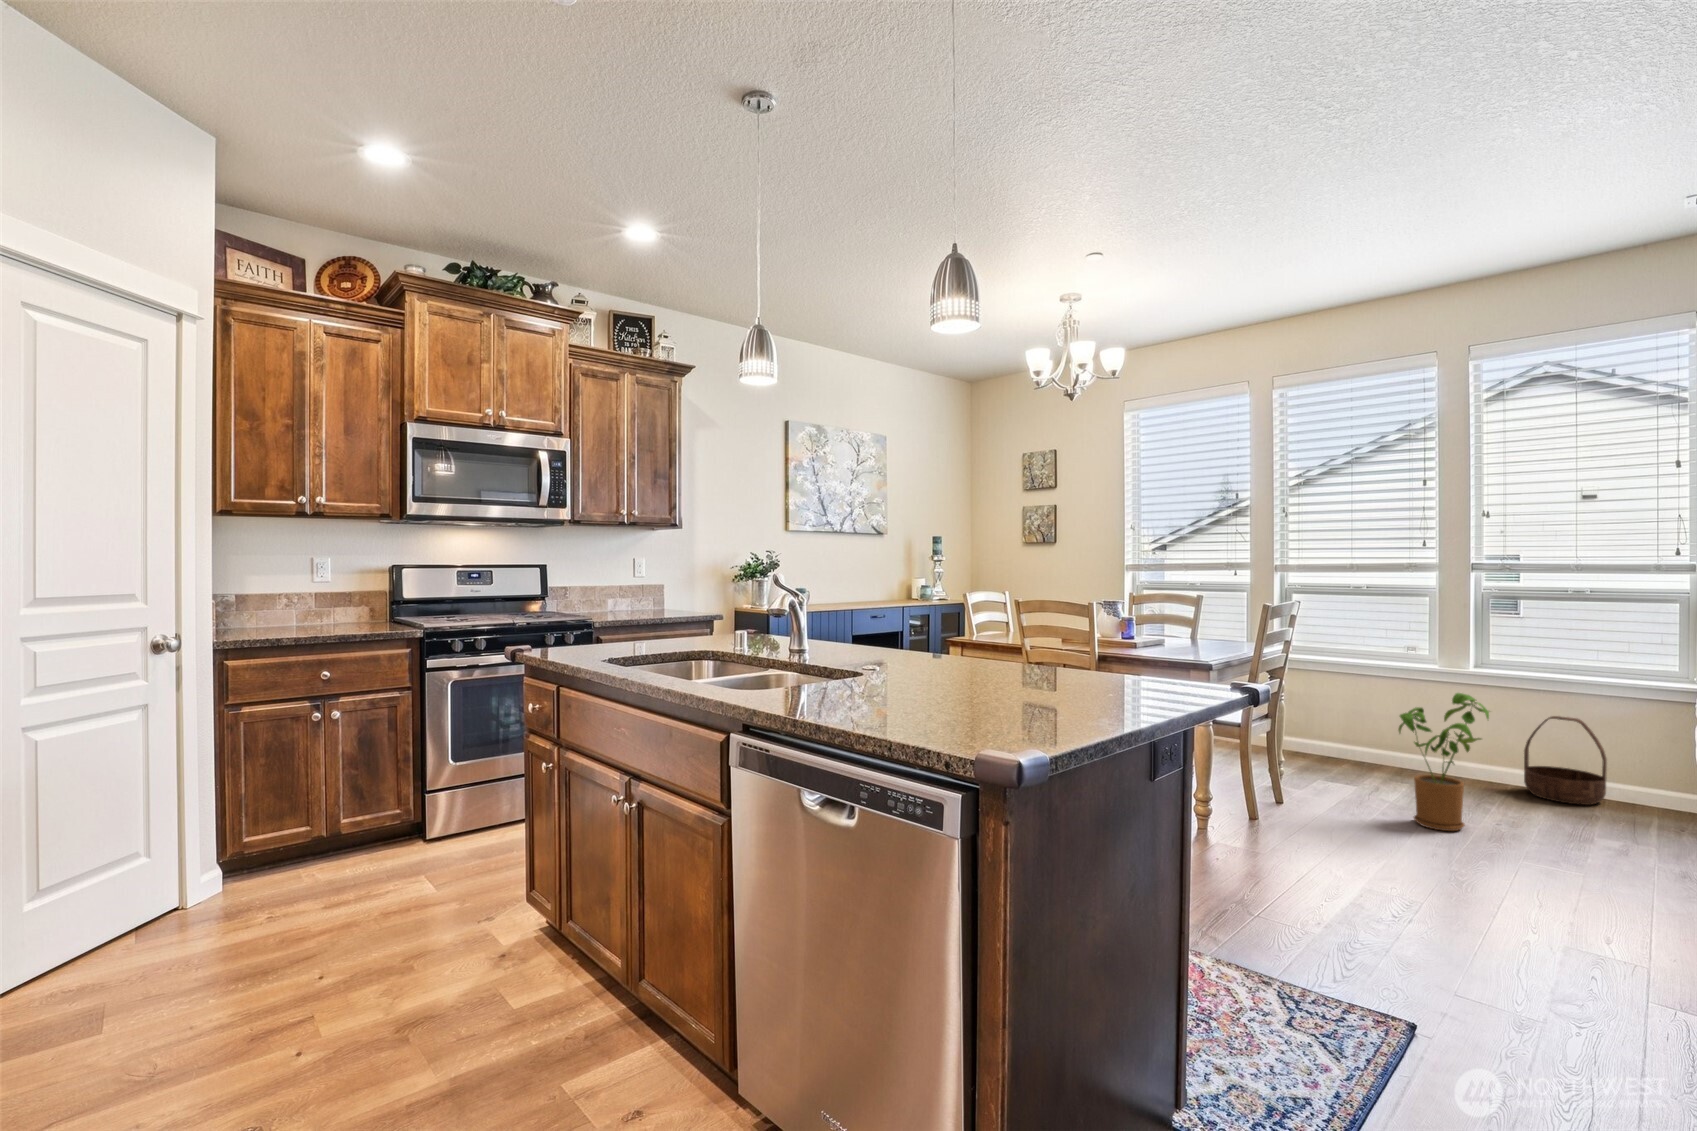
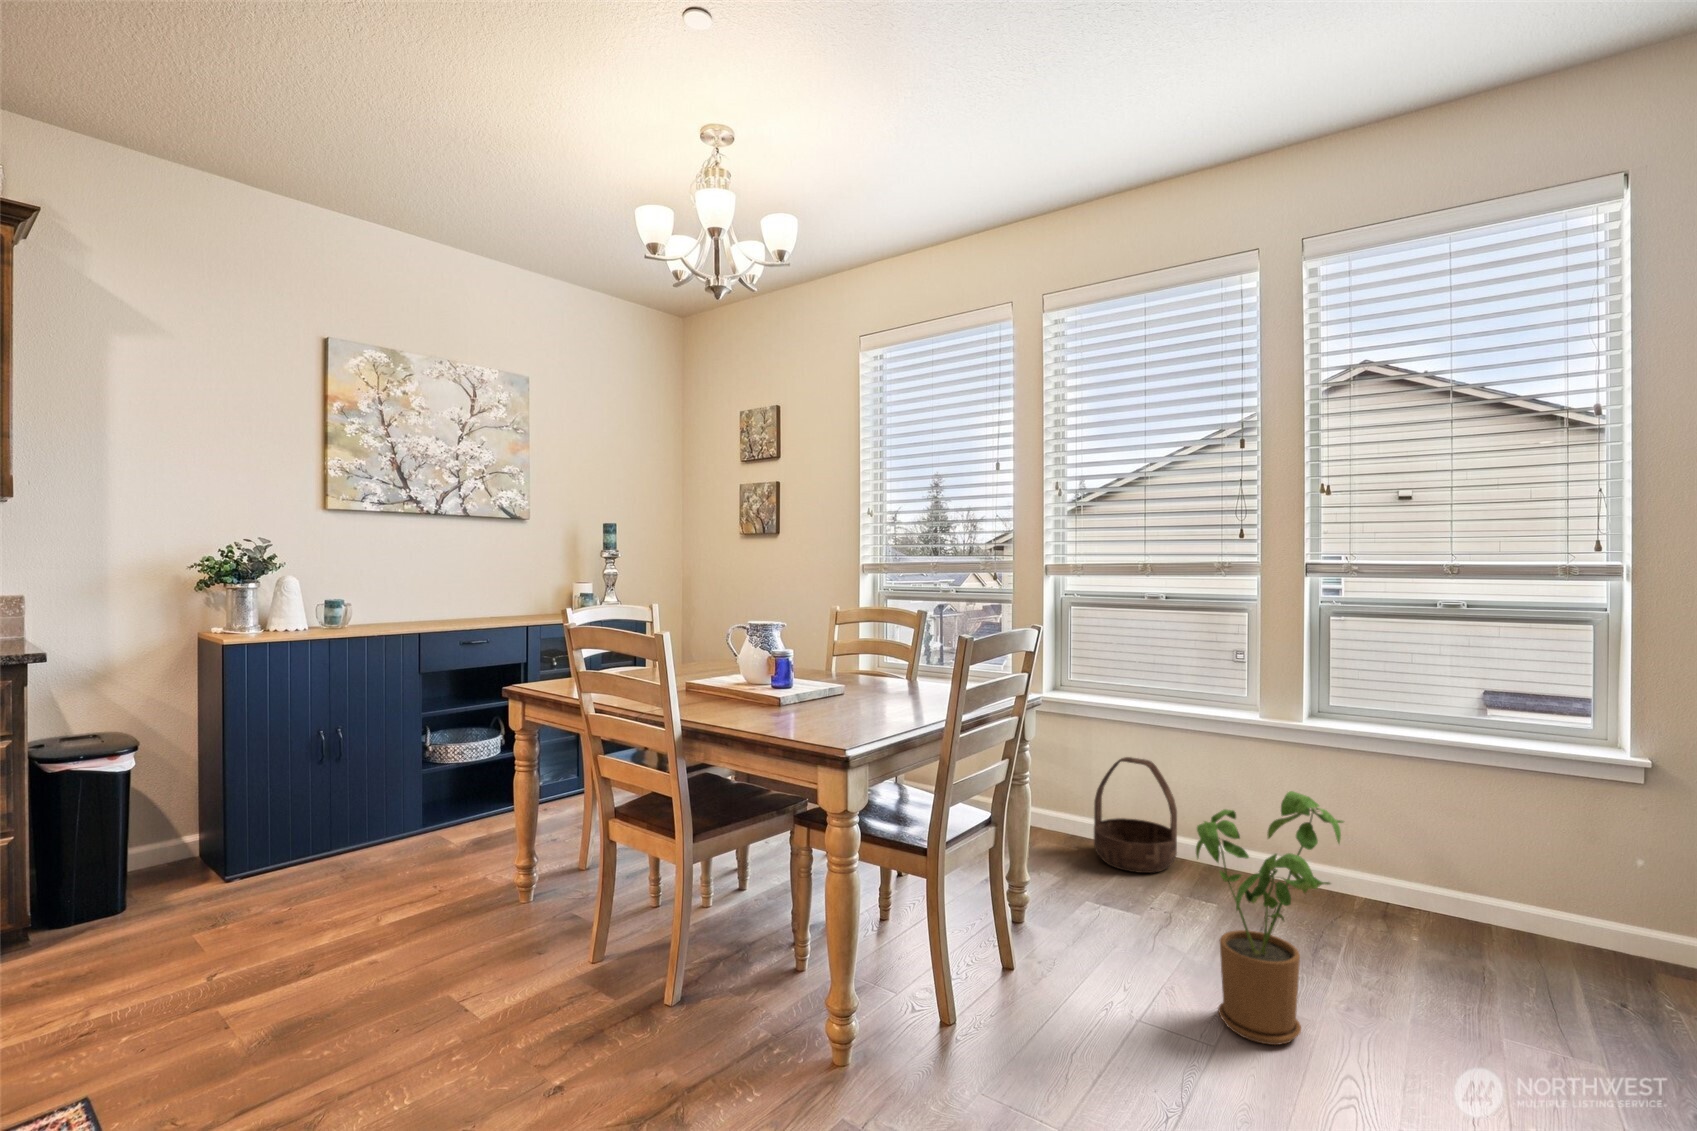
basket: present [1524,716,1607,805] -> present [1094,757,1177,873]

